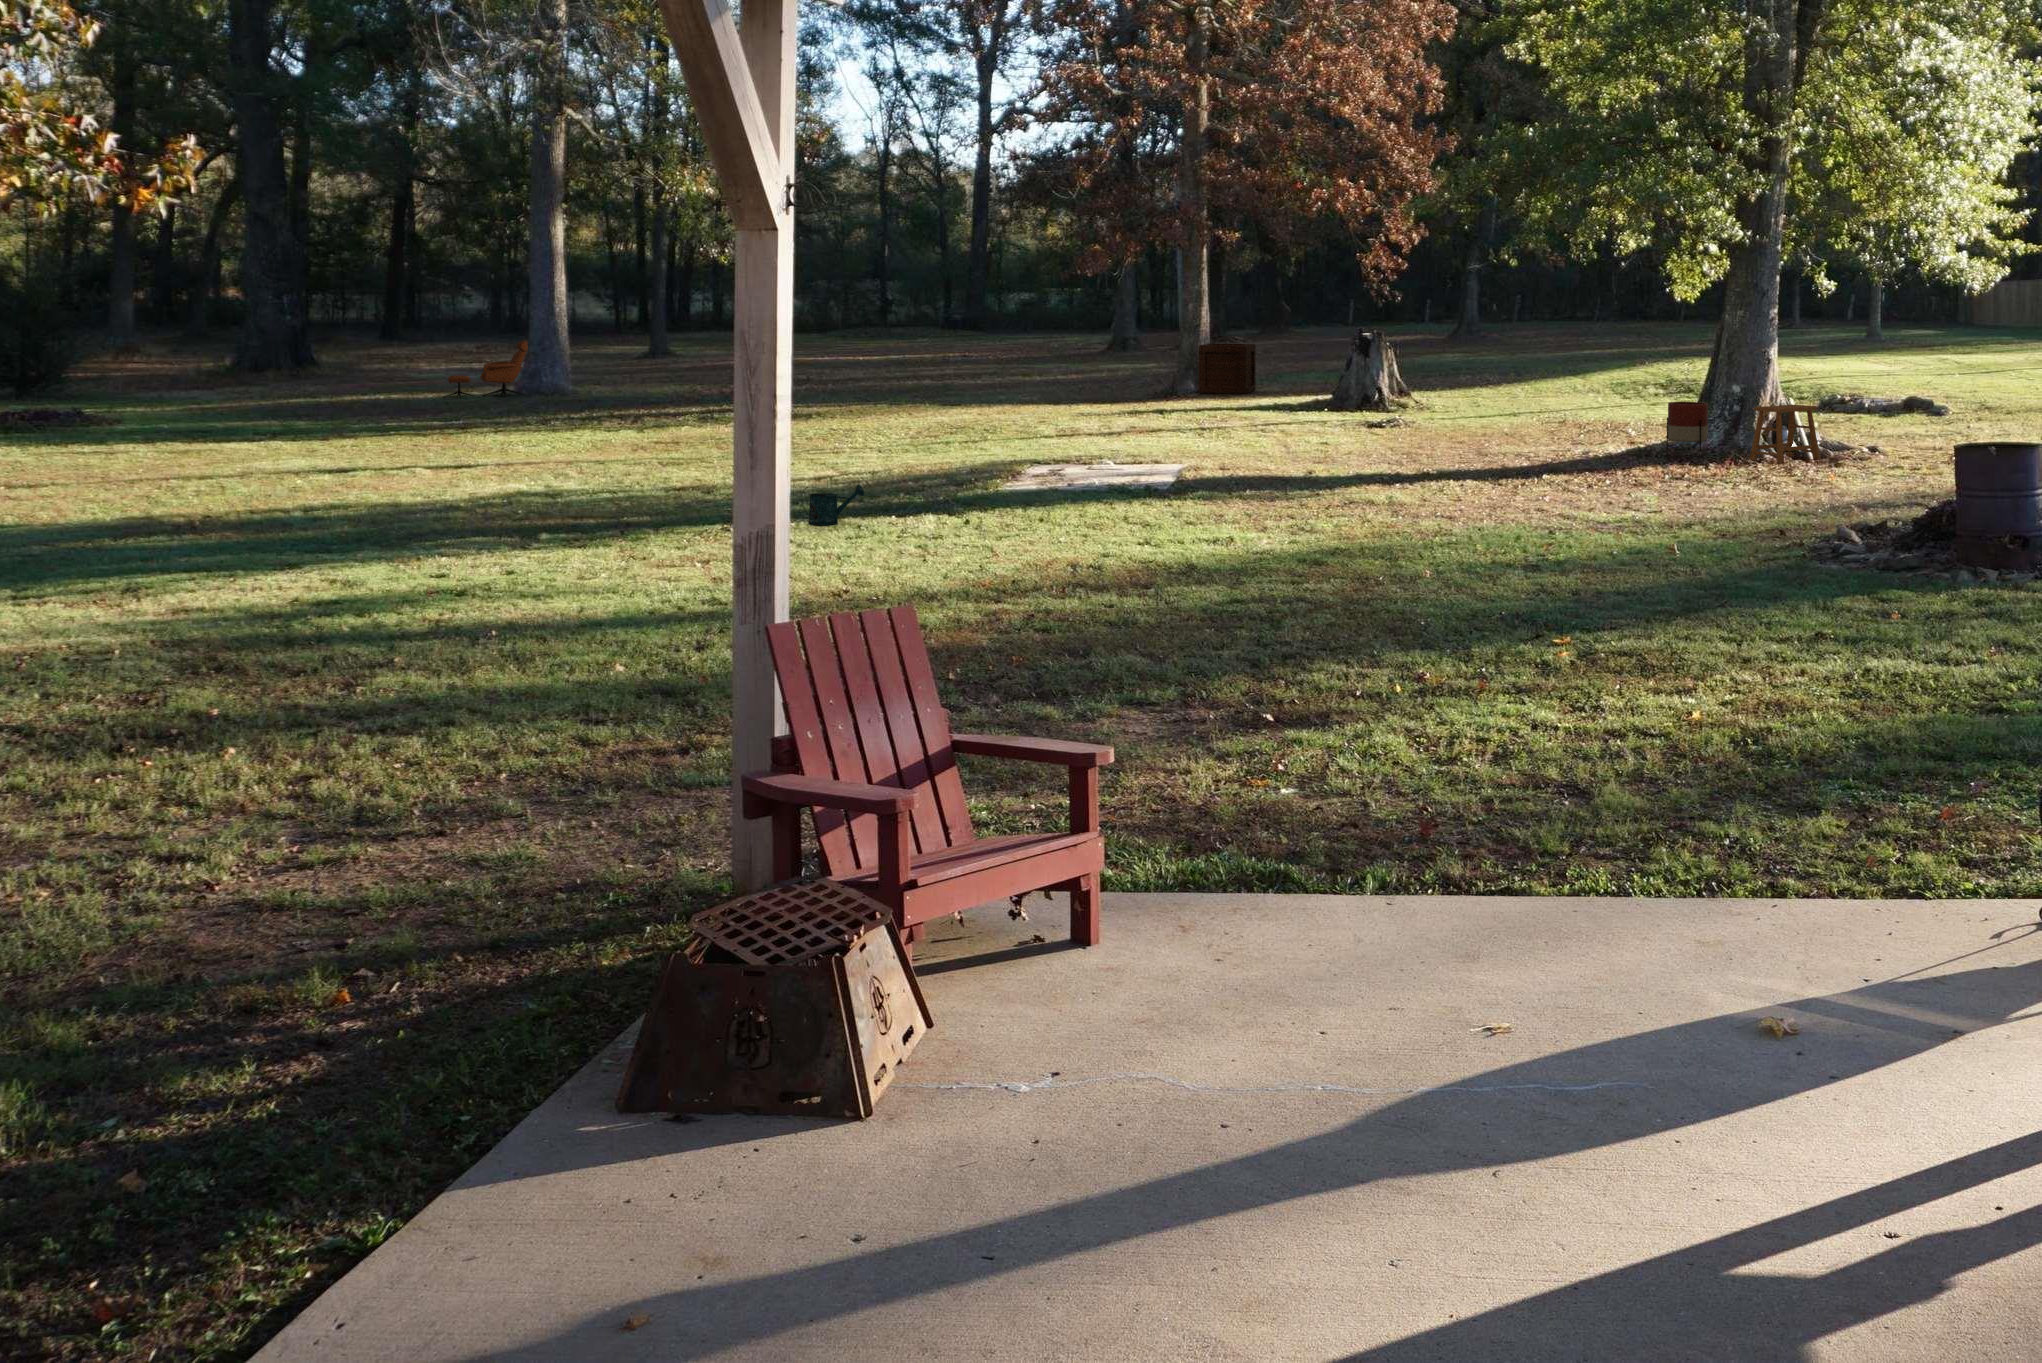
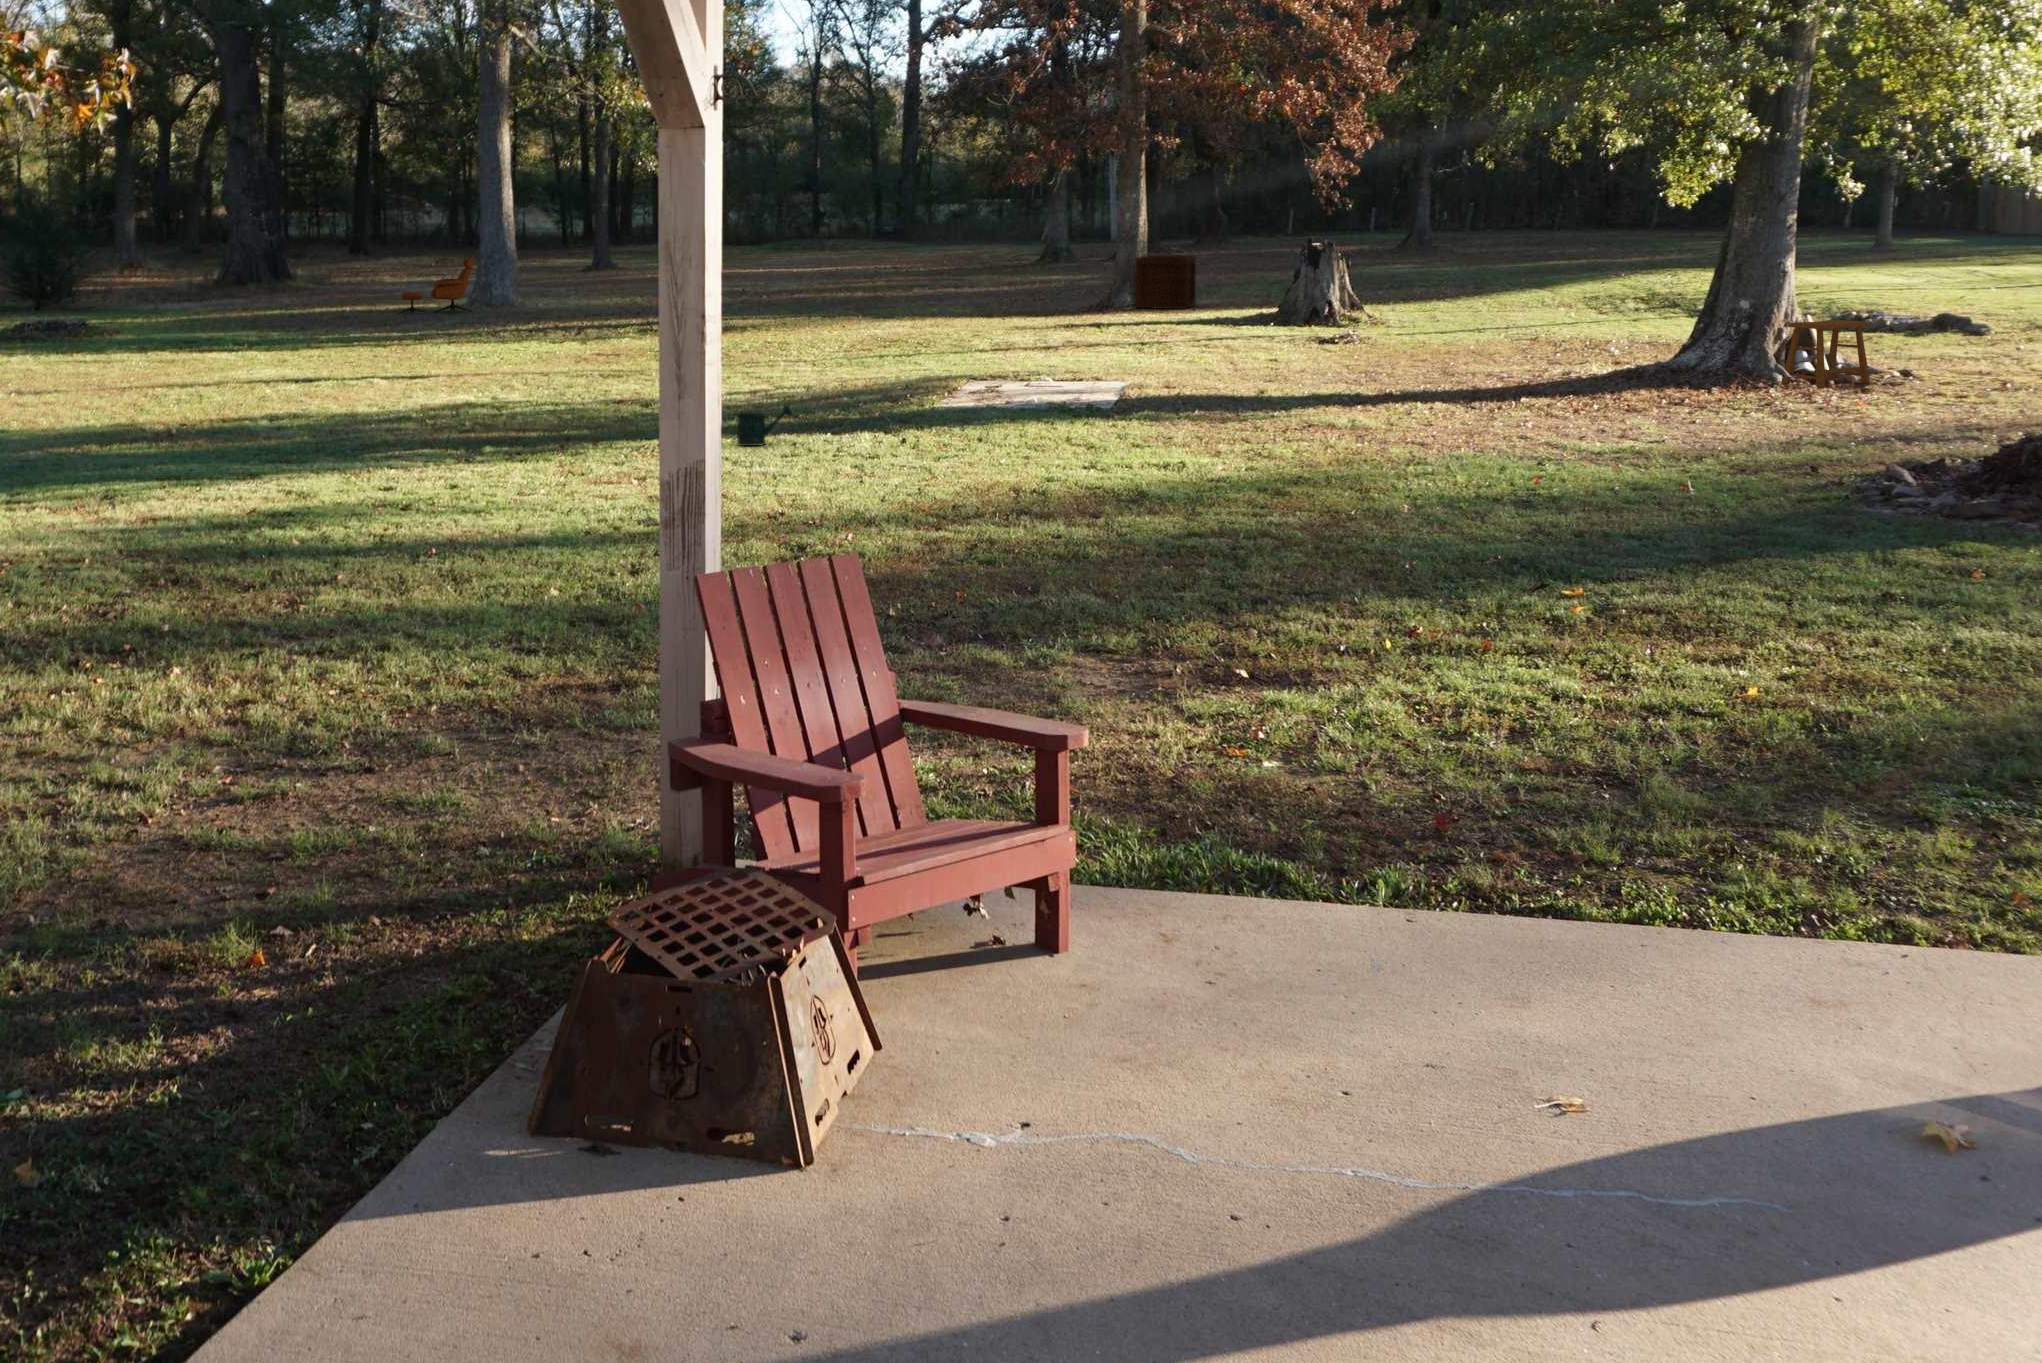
planter: present [1666,402,1708,458] -> none [1677,317,1730,382]

